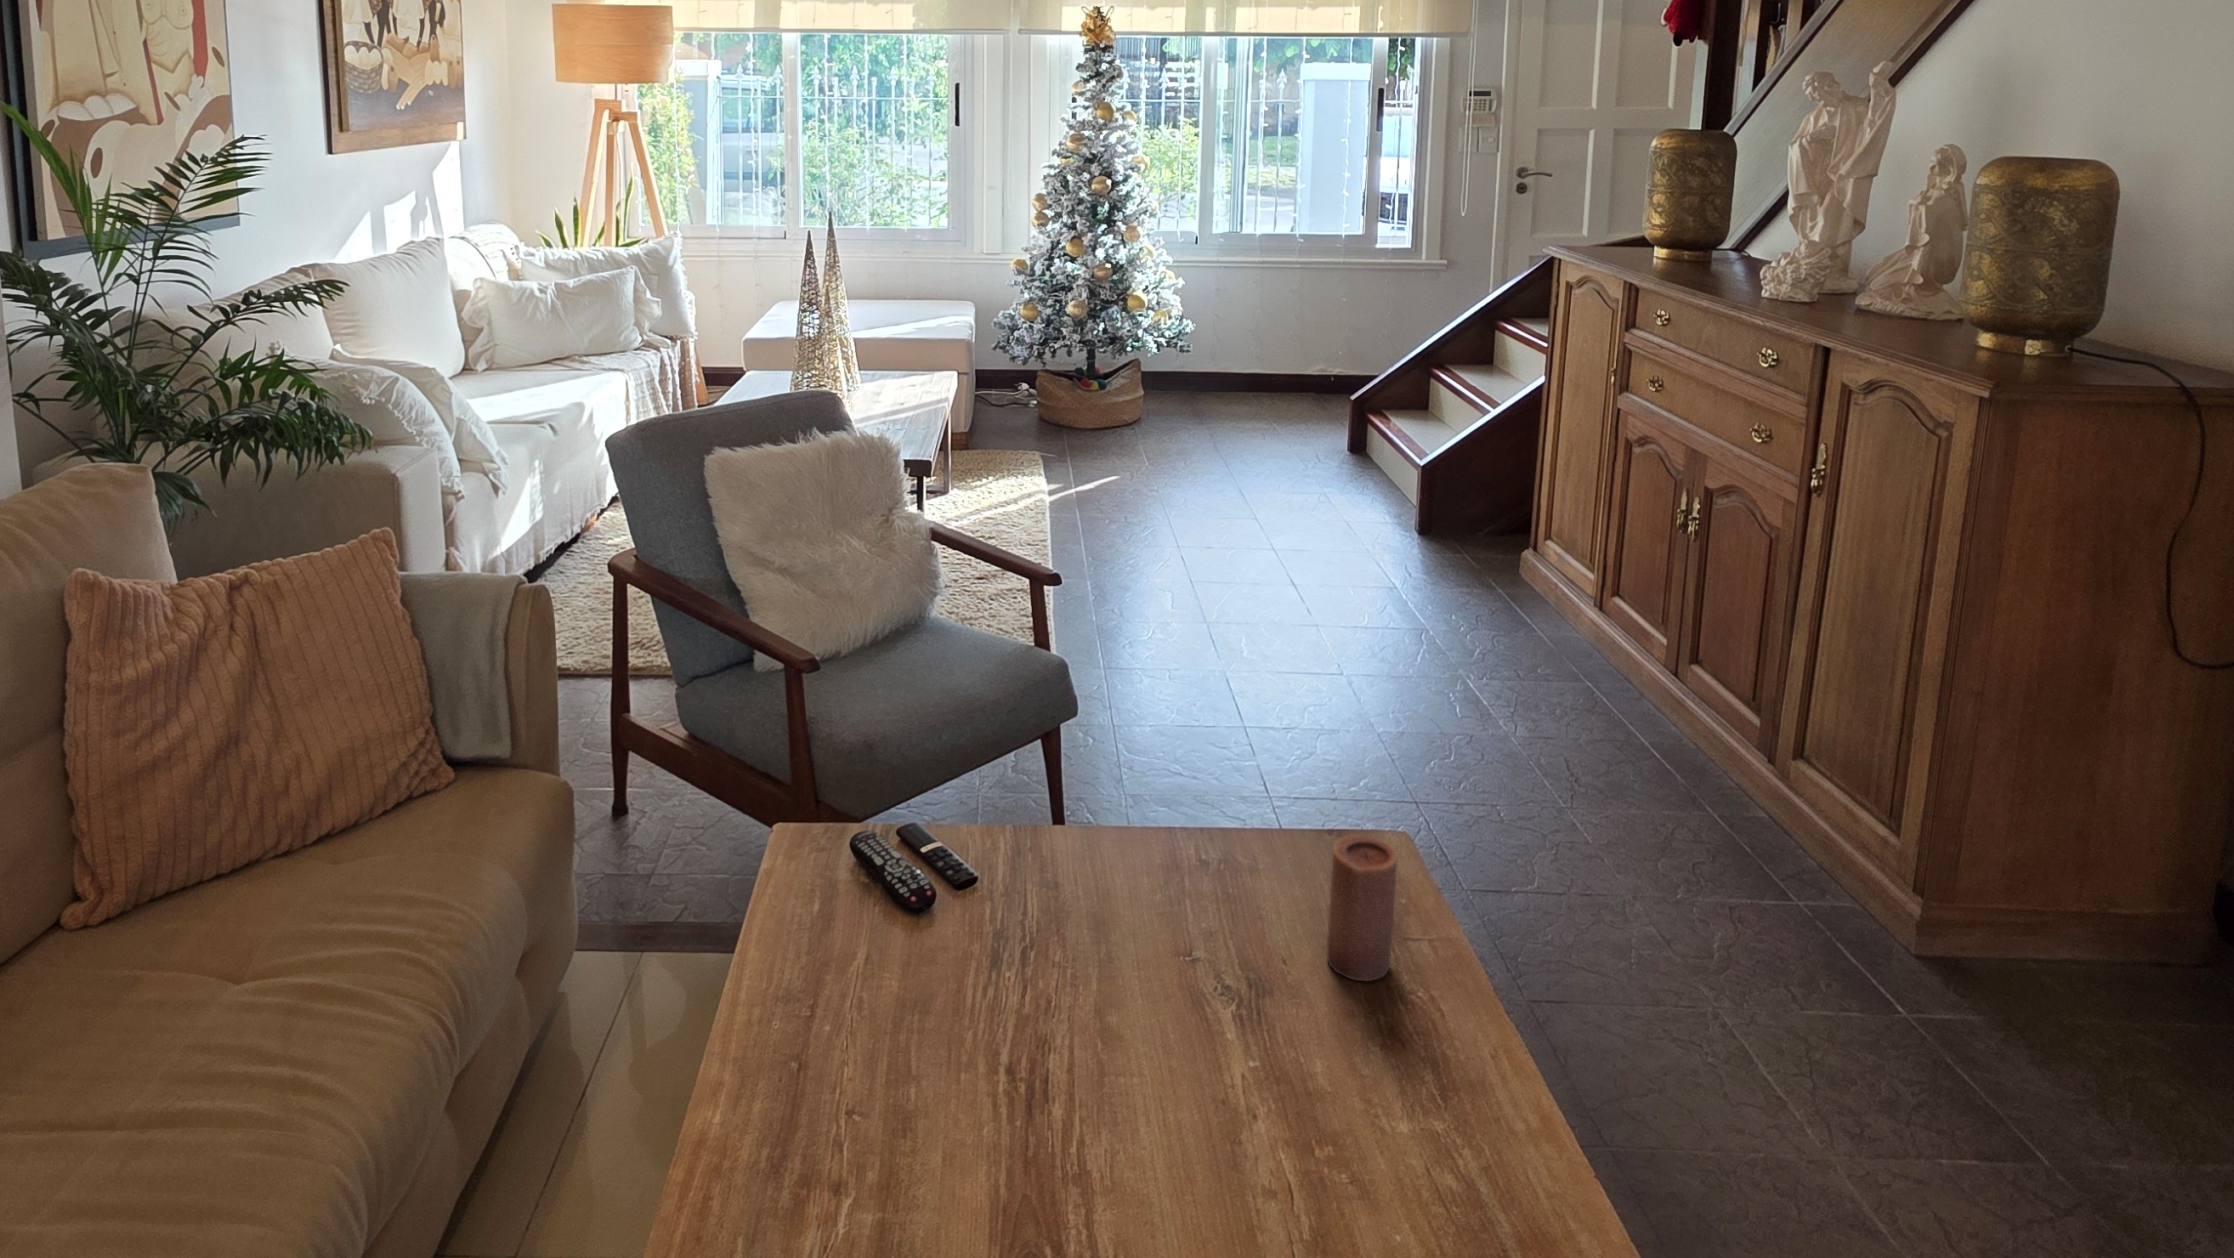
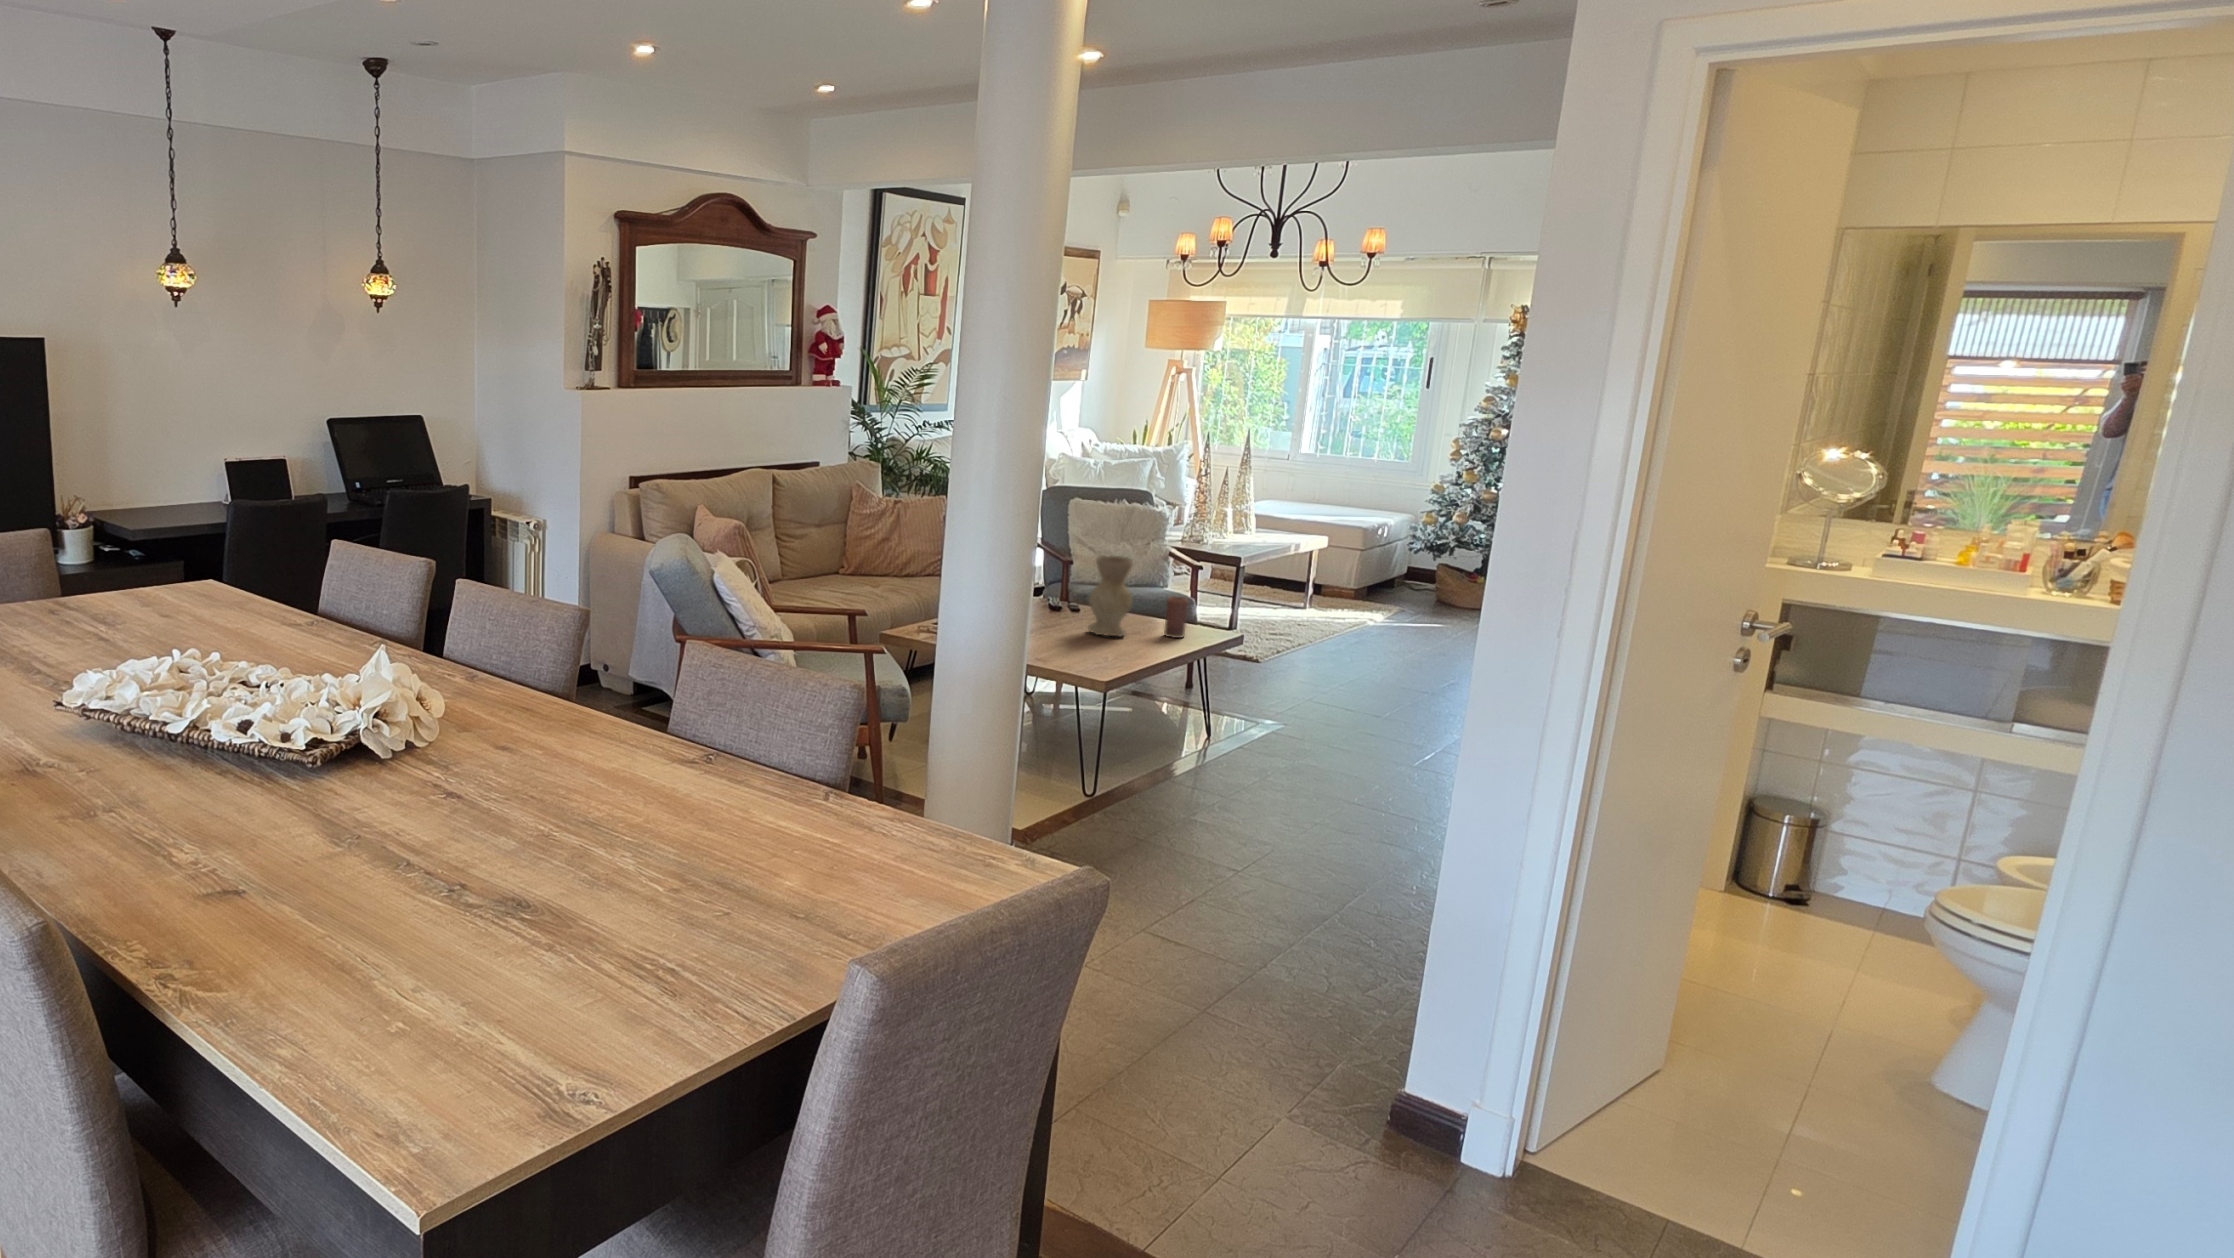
vase: none [1158,781,1311,1098] -> present [1088,555,1133,637]

